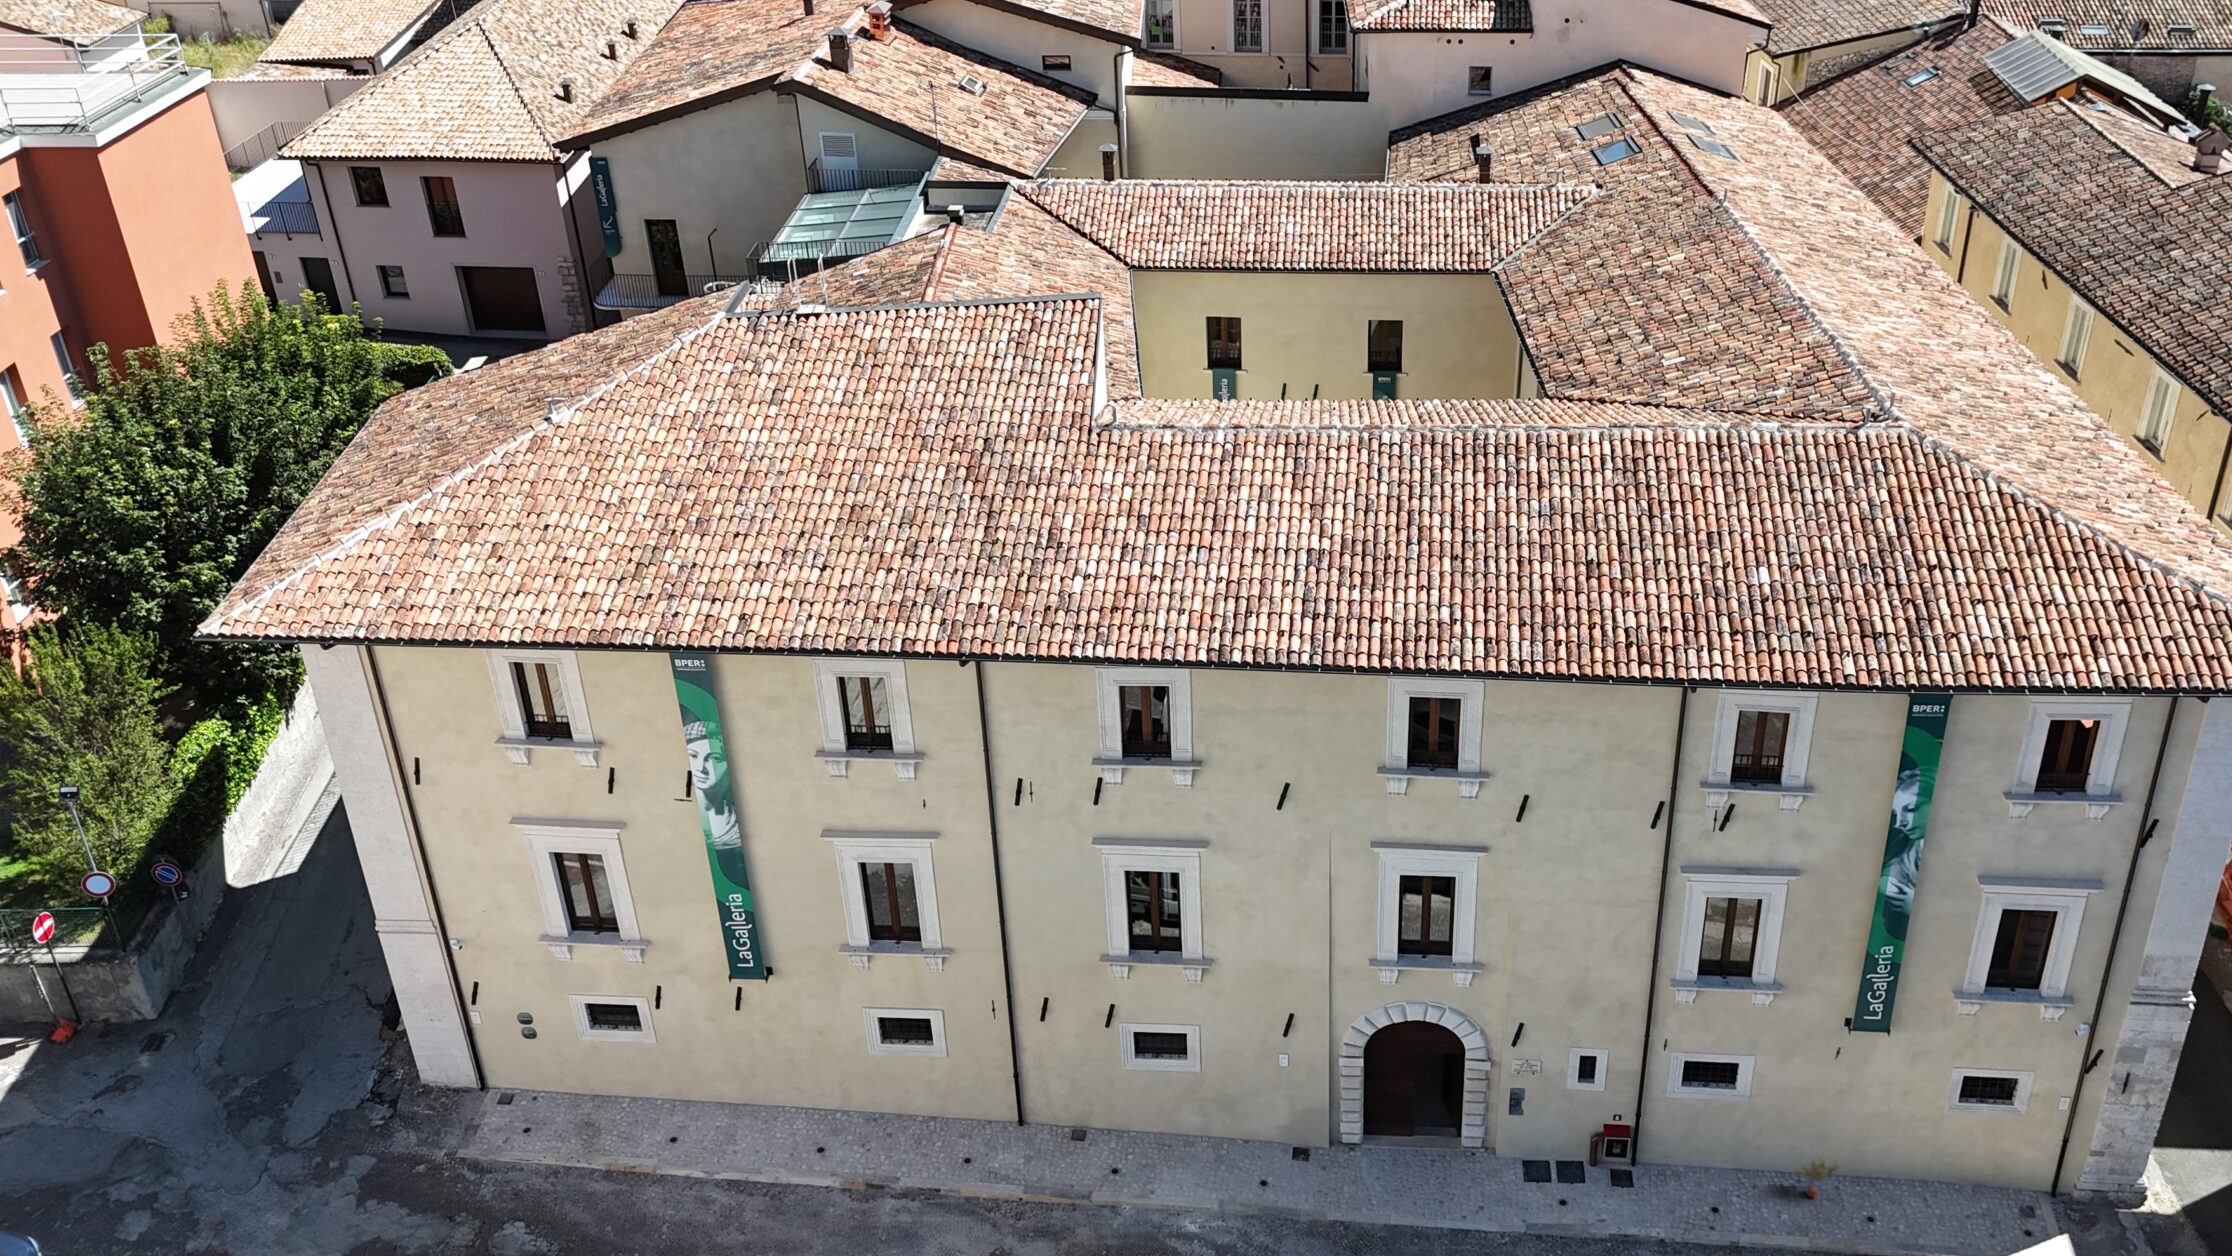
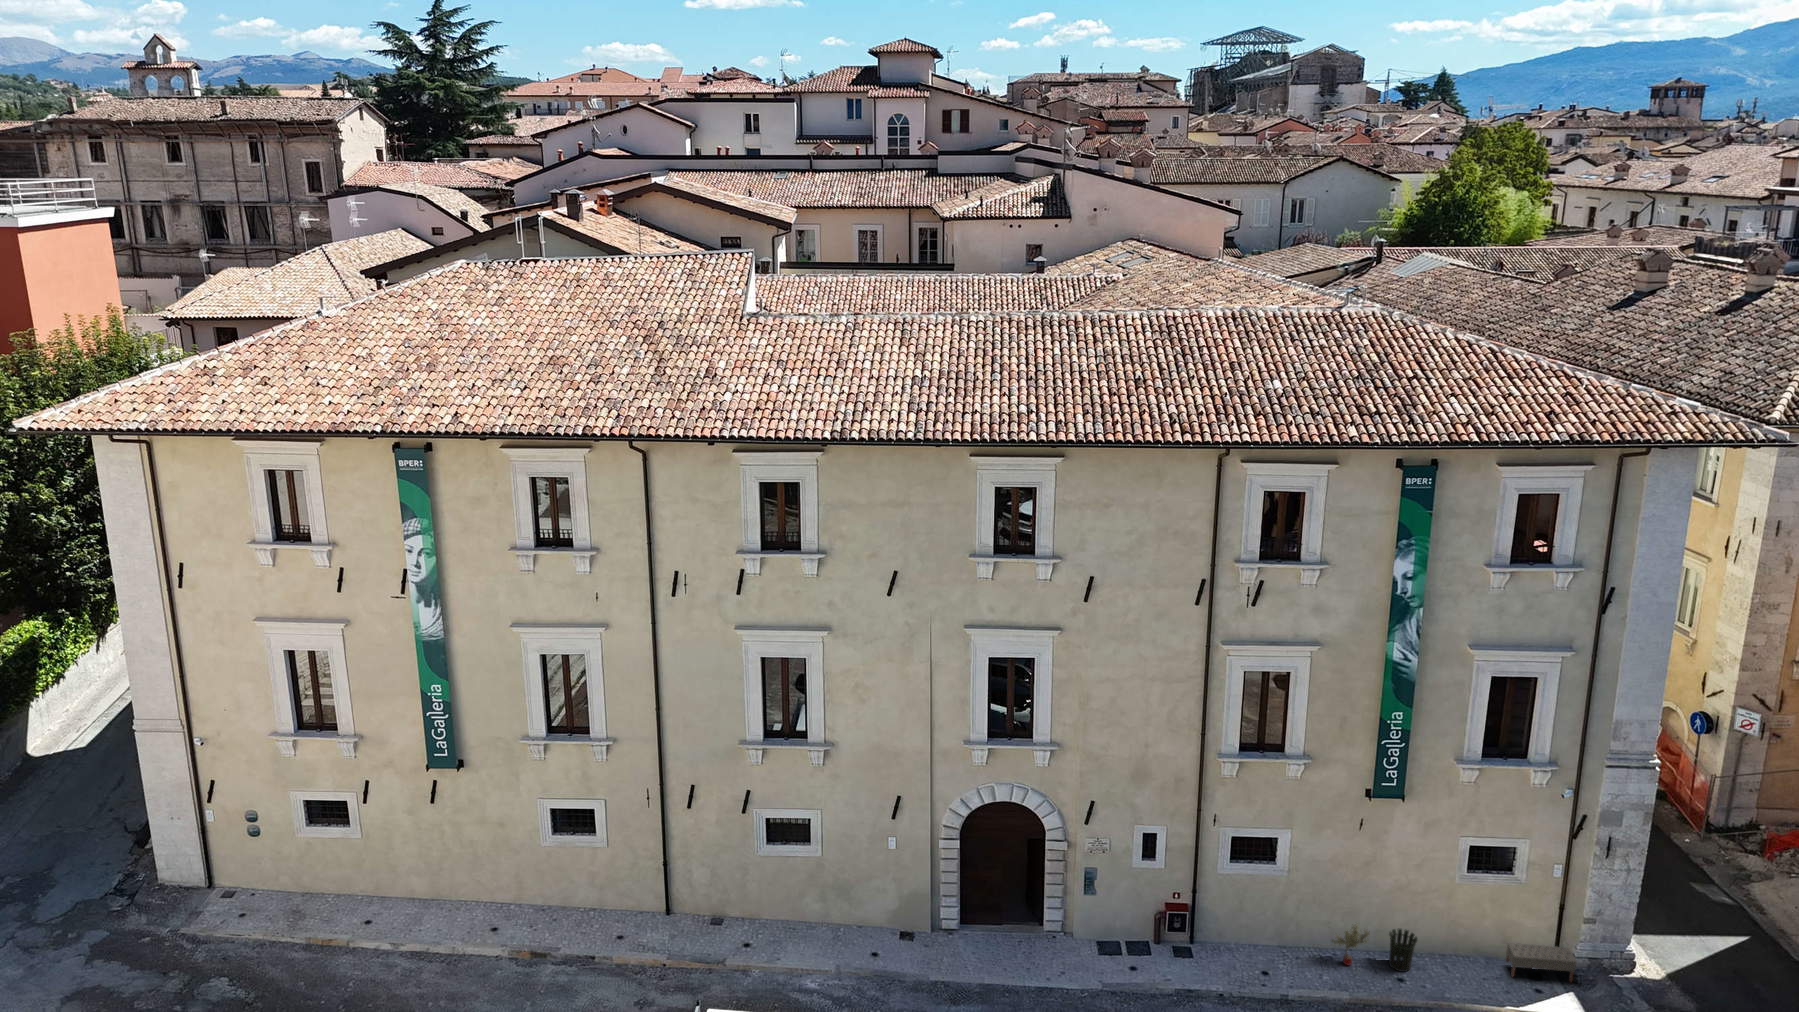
waste bin: none [1860,1158,1895,1207] -> present [1389,929,1417,972]
bench: none [1995,1175,2078,1223] -> present [1506,943,1577,982]

